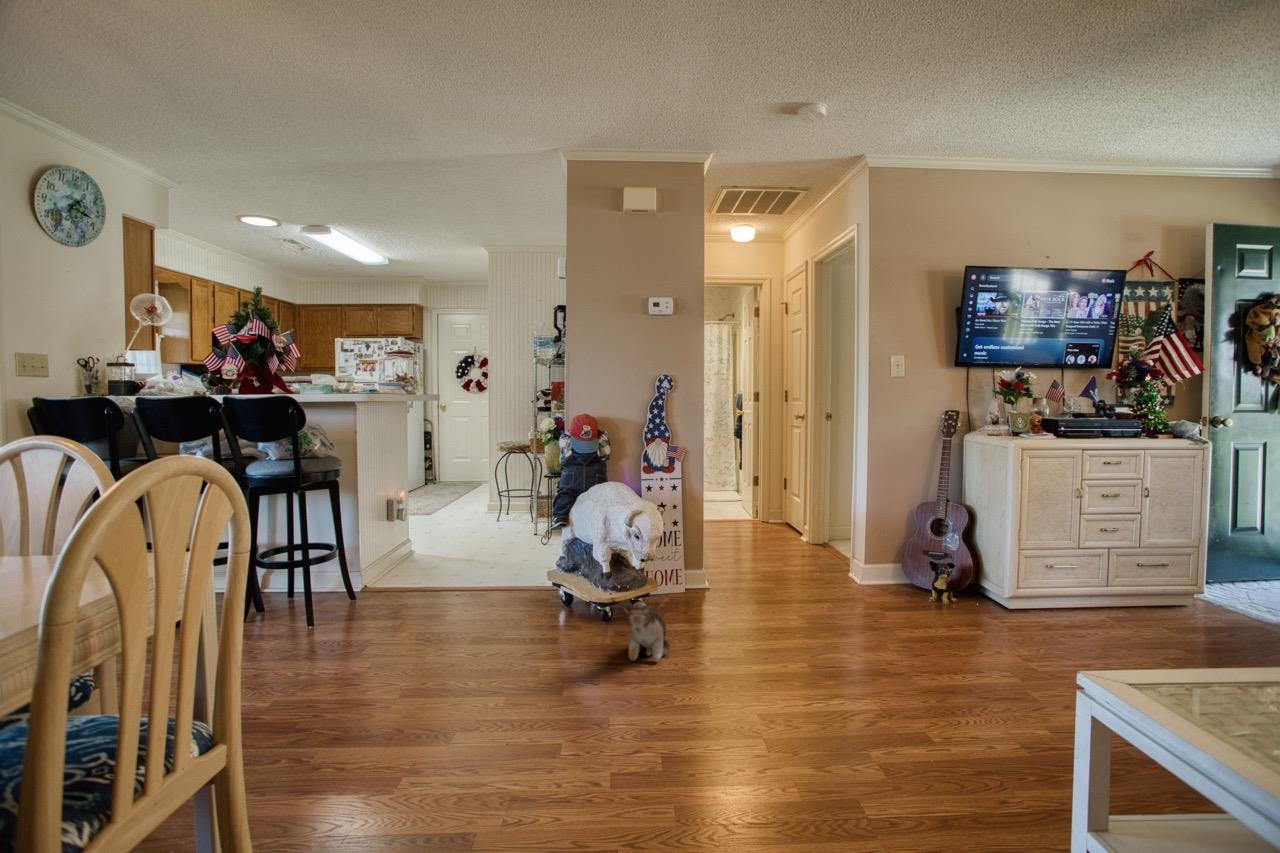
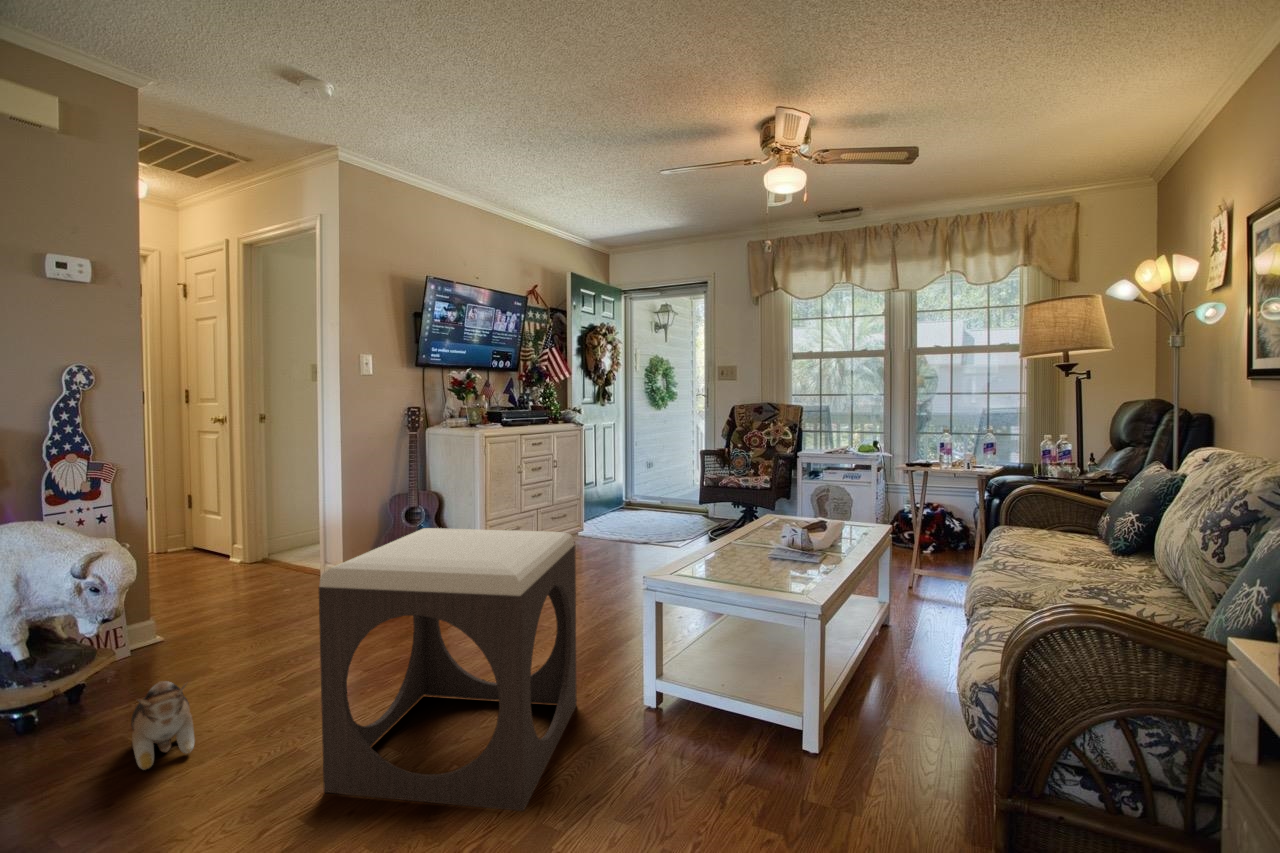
footstool: none [700,526,962,802] -> present [319,528,577,811]

